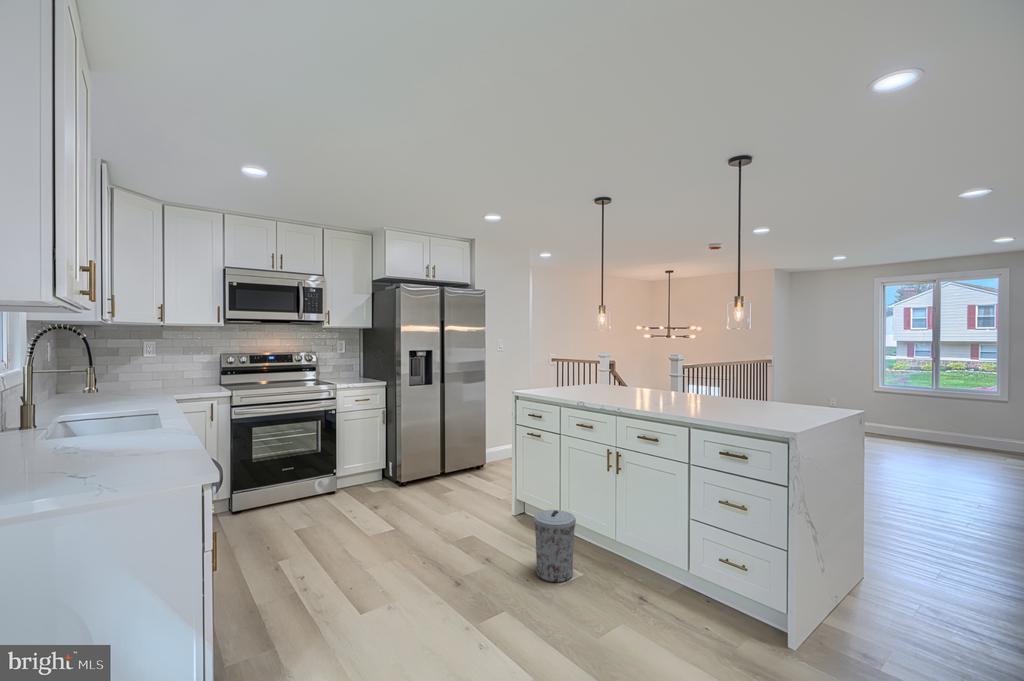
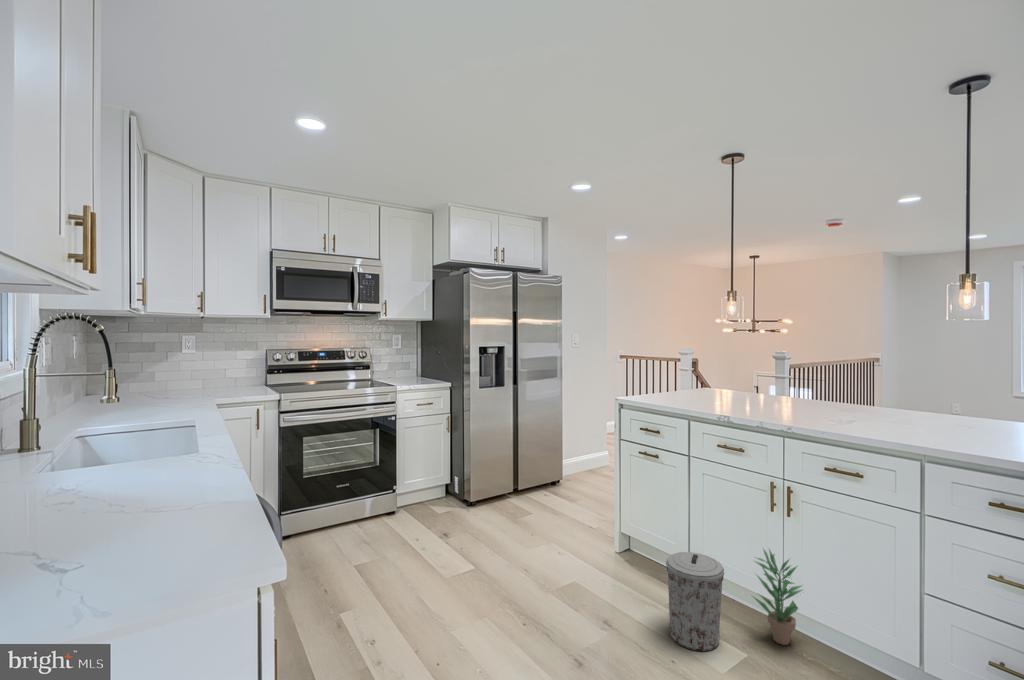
potted plant: none [597,503,638,577] -> present [754,549,802,645]

